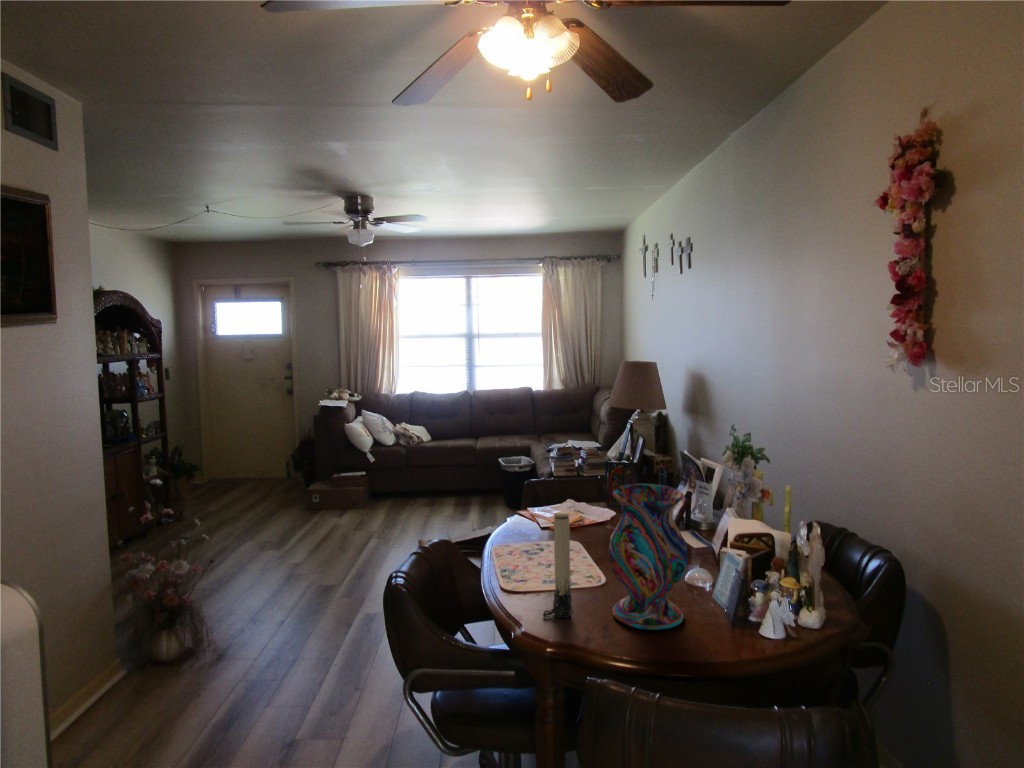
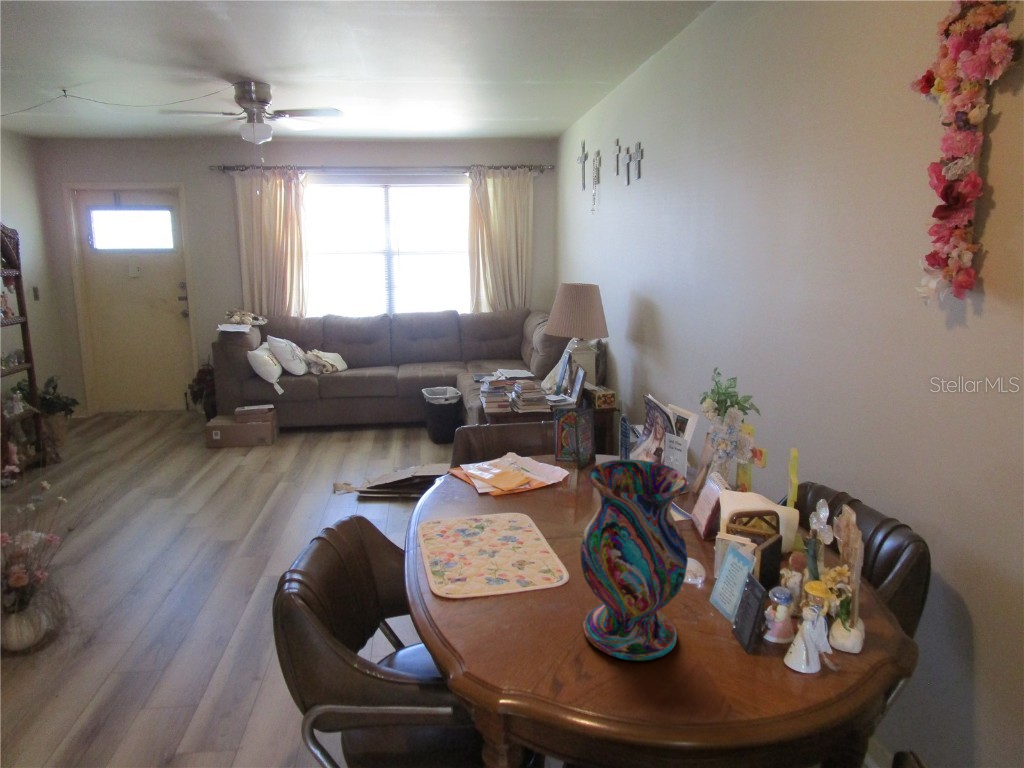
candle: present [543,512,573,618] -> none [491,504,533,645]

